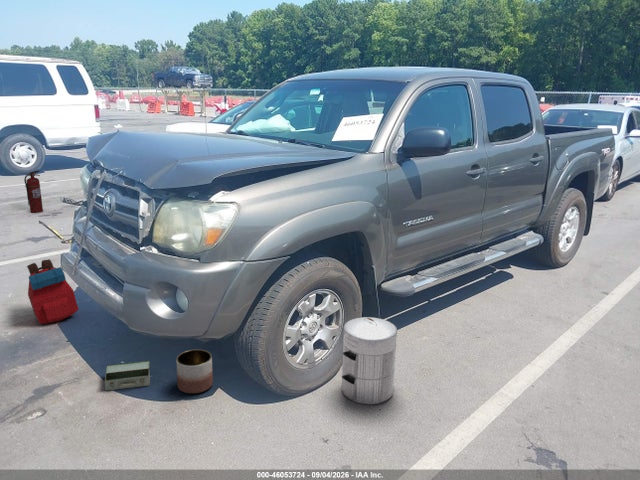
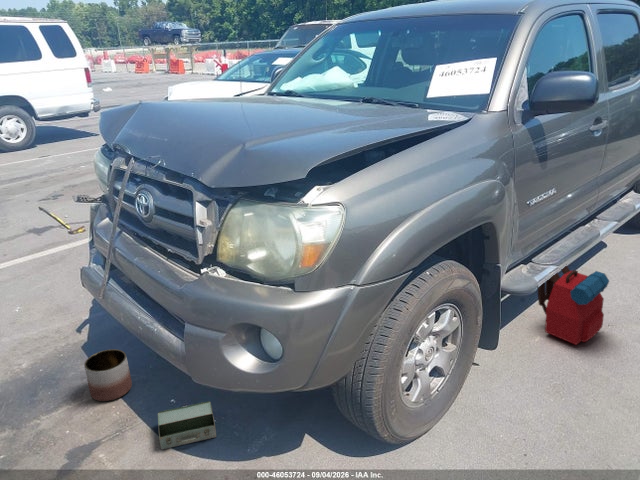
fire extinguisher: present [24,170,43,213] -> none [17,148,42,197]
backpack: present [27,259,78,324] -> present [537,266,609,345]
waste bin: present [342,317,397,405] -> none [465,332,545,449]
planter: present [176,349,213,394] -> present [84,349,132,401]

